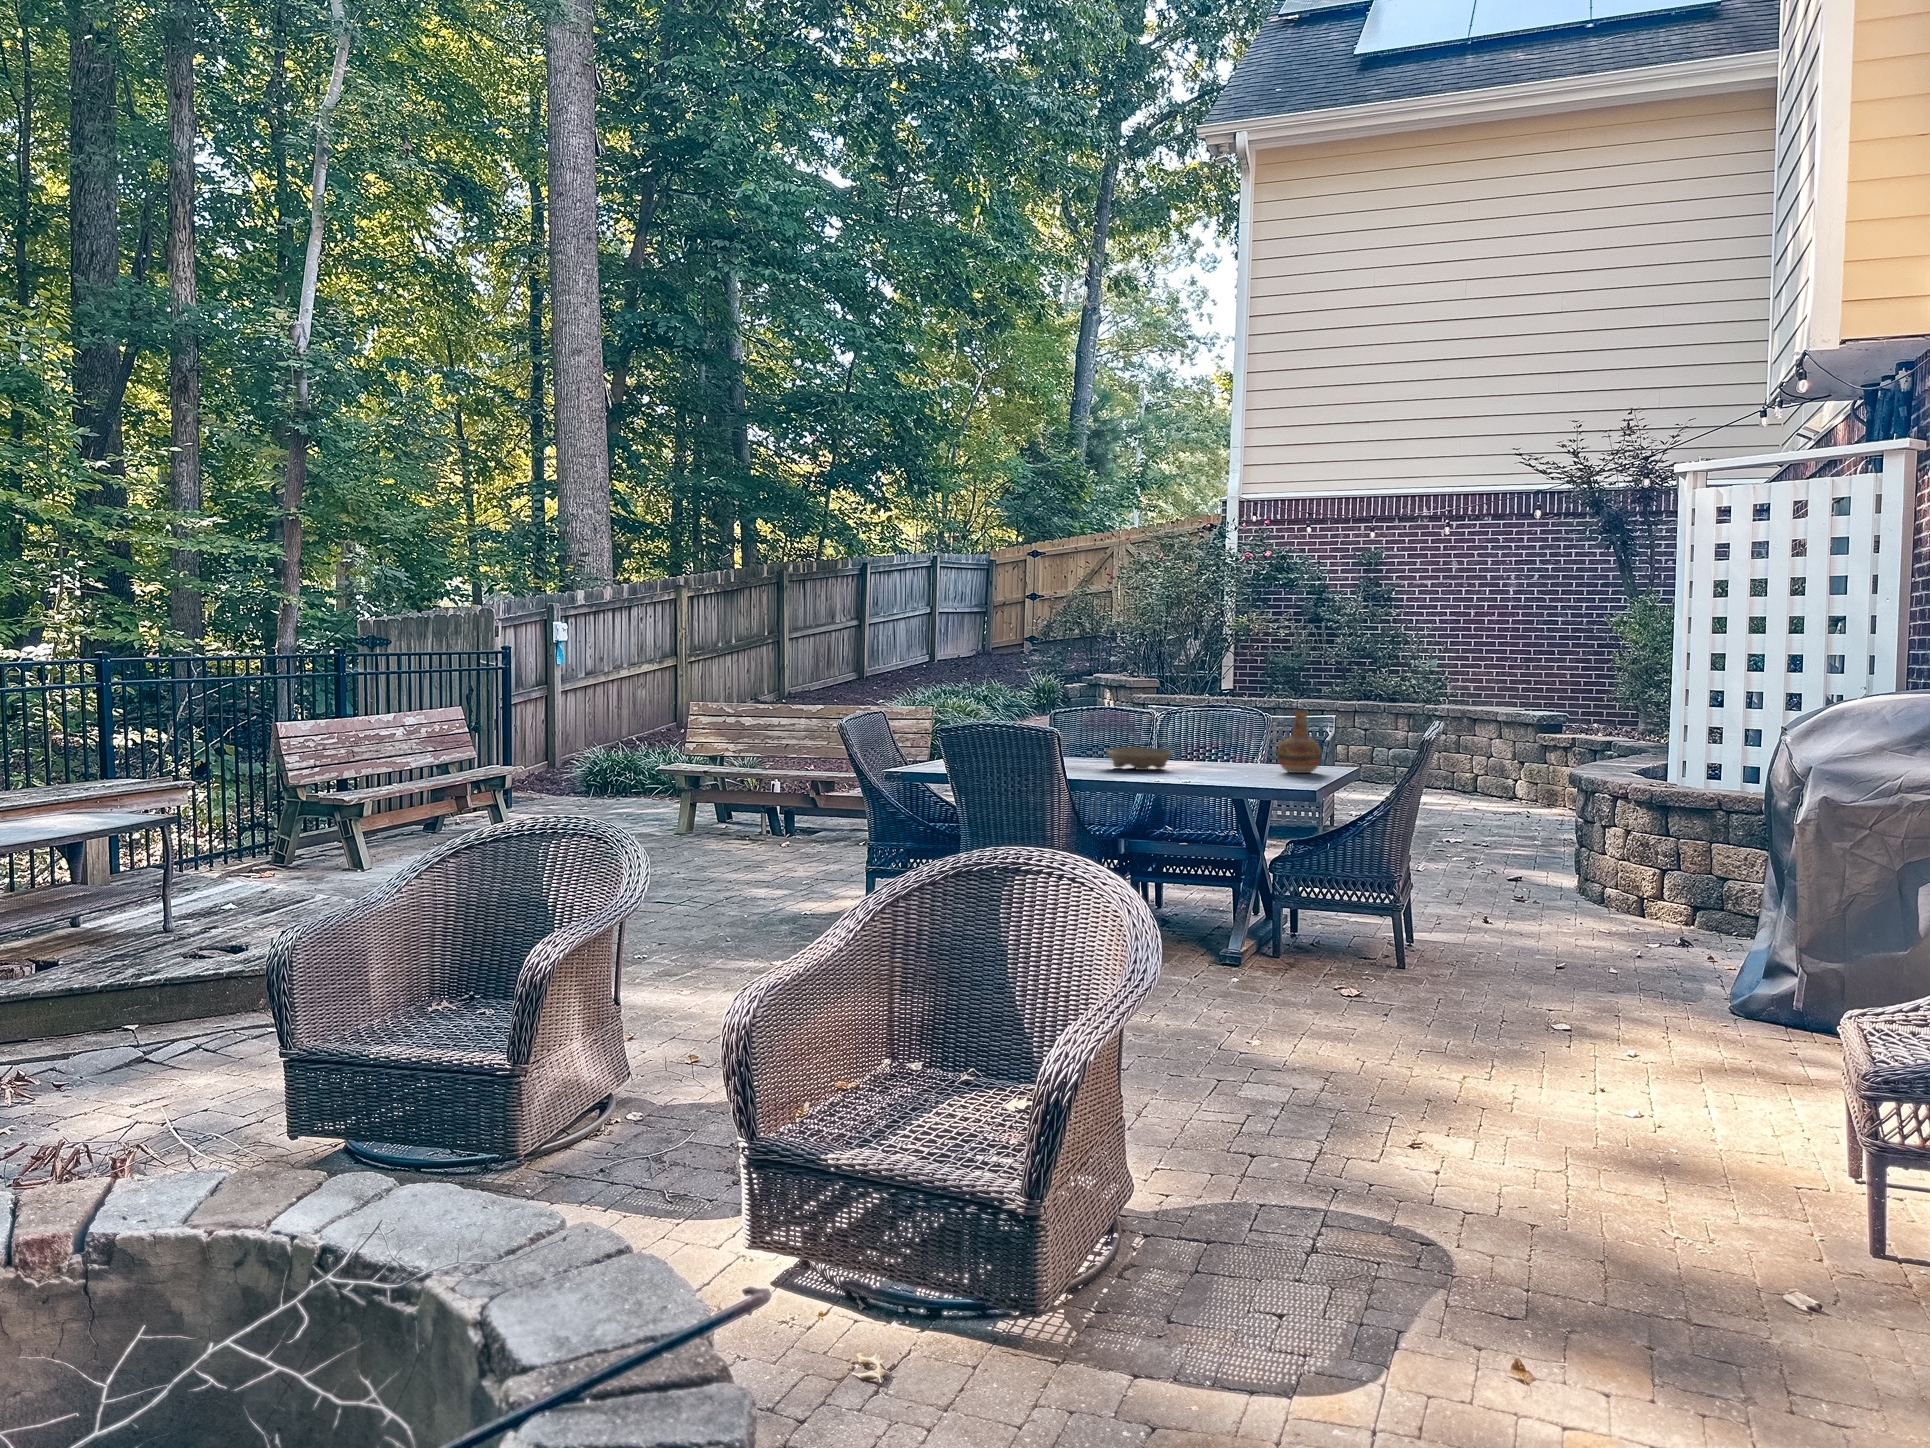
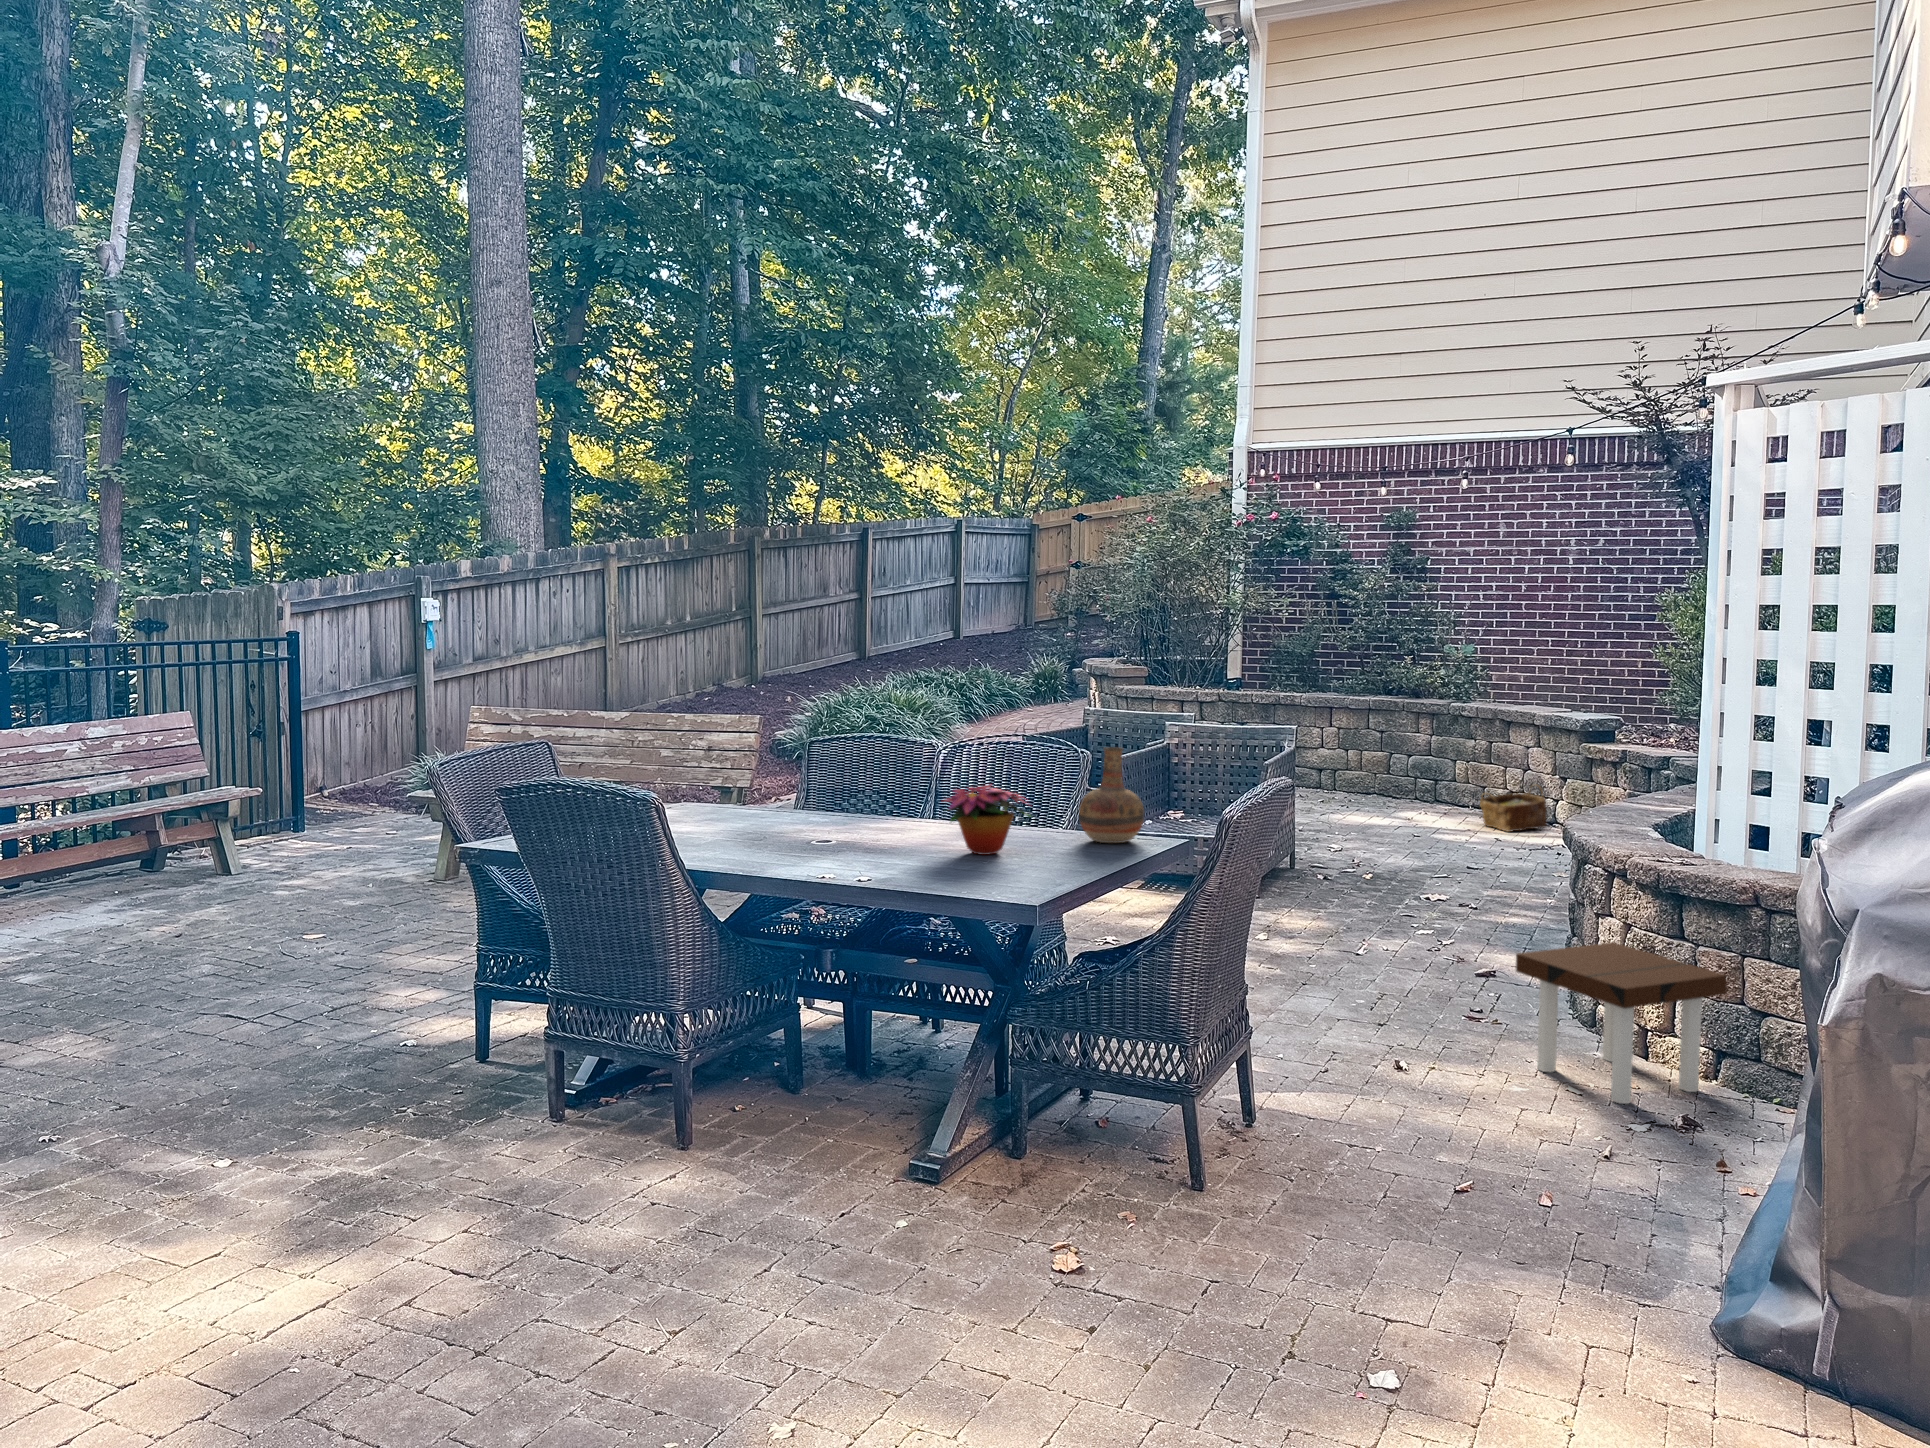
flower arrangement: none [1199,731,1267,777] -> present [944,784,1028,855]
bowl: present [1107,747,1173,770] -> none [837,796,935,834]
woven basket: none [1452,769,1506,806] -> present [1480,784,1547,832]
side table: none [1560,842,1701,935] -> present [1516,942,1727,1104]

